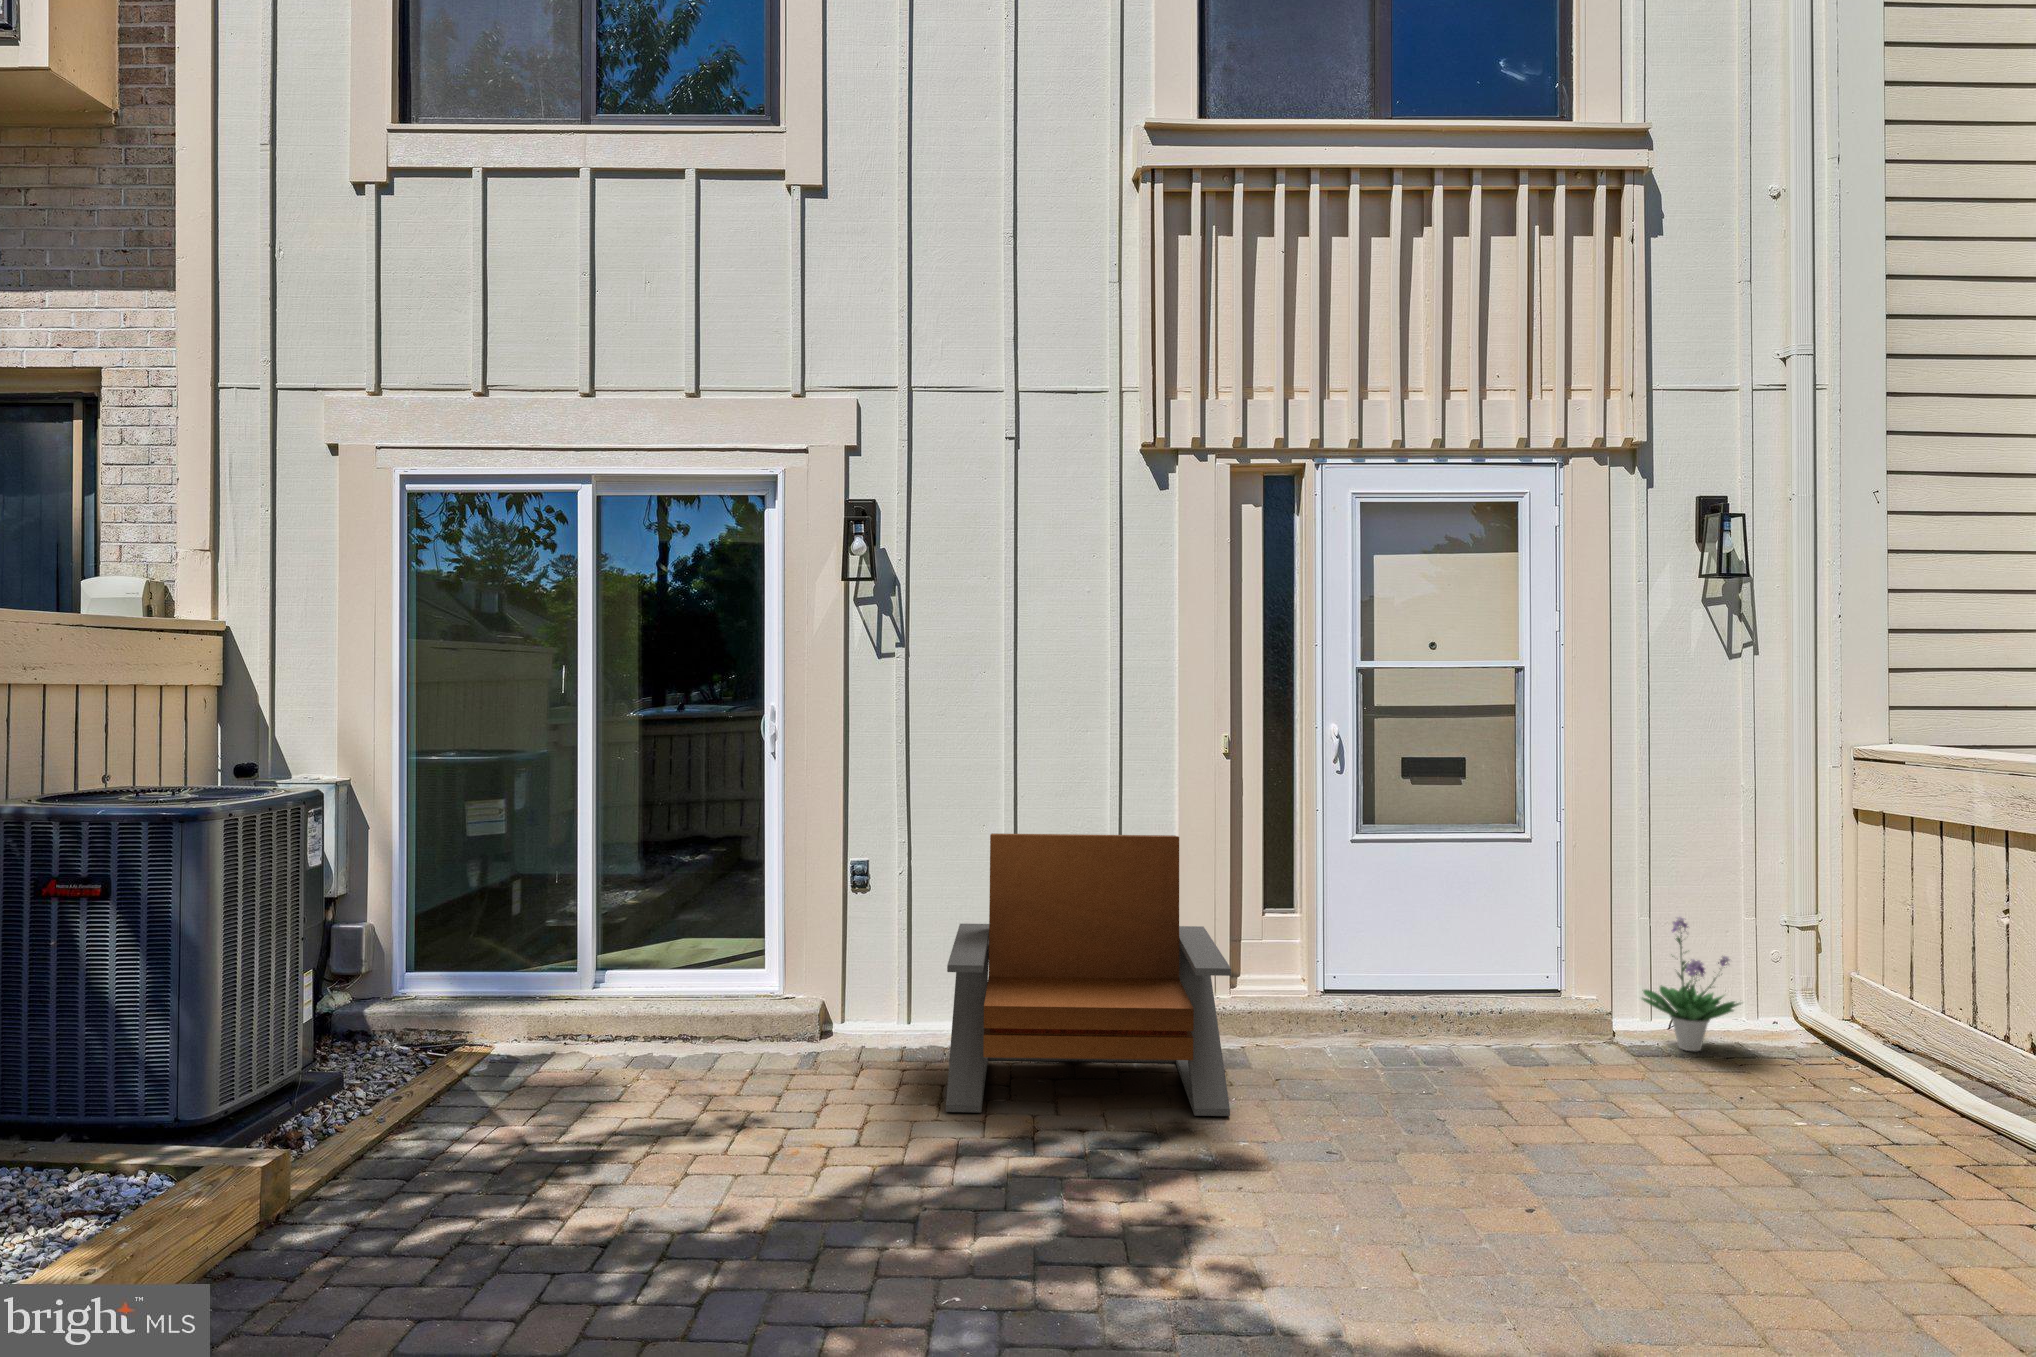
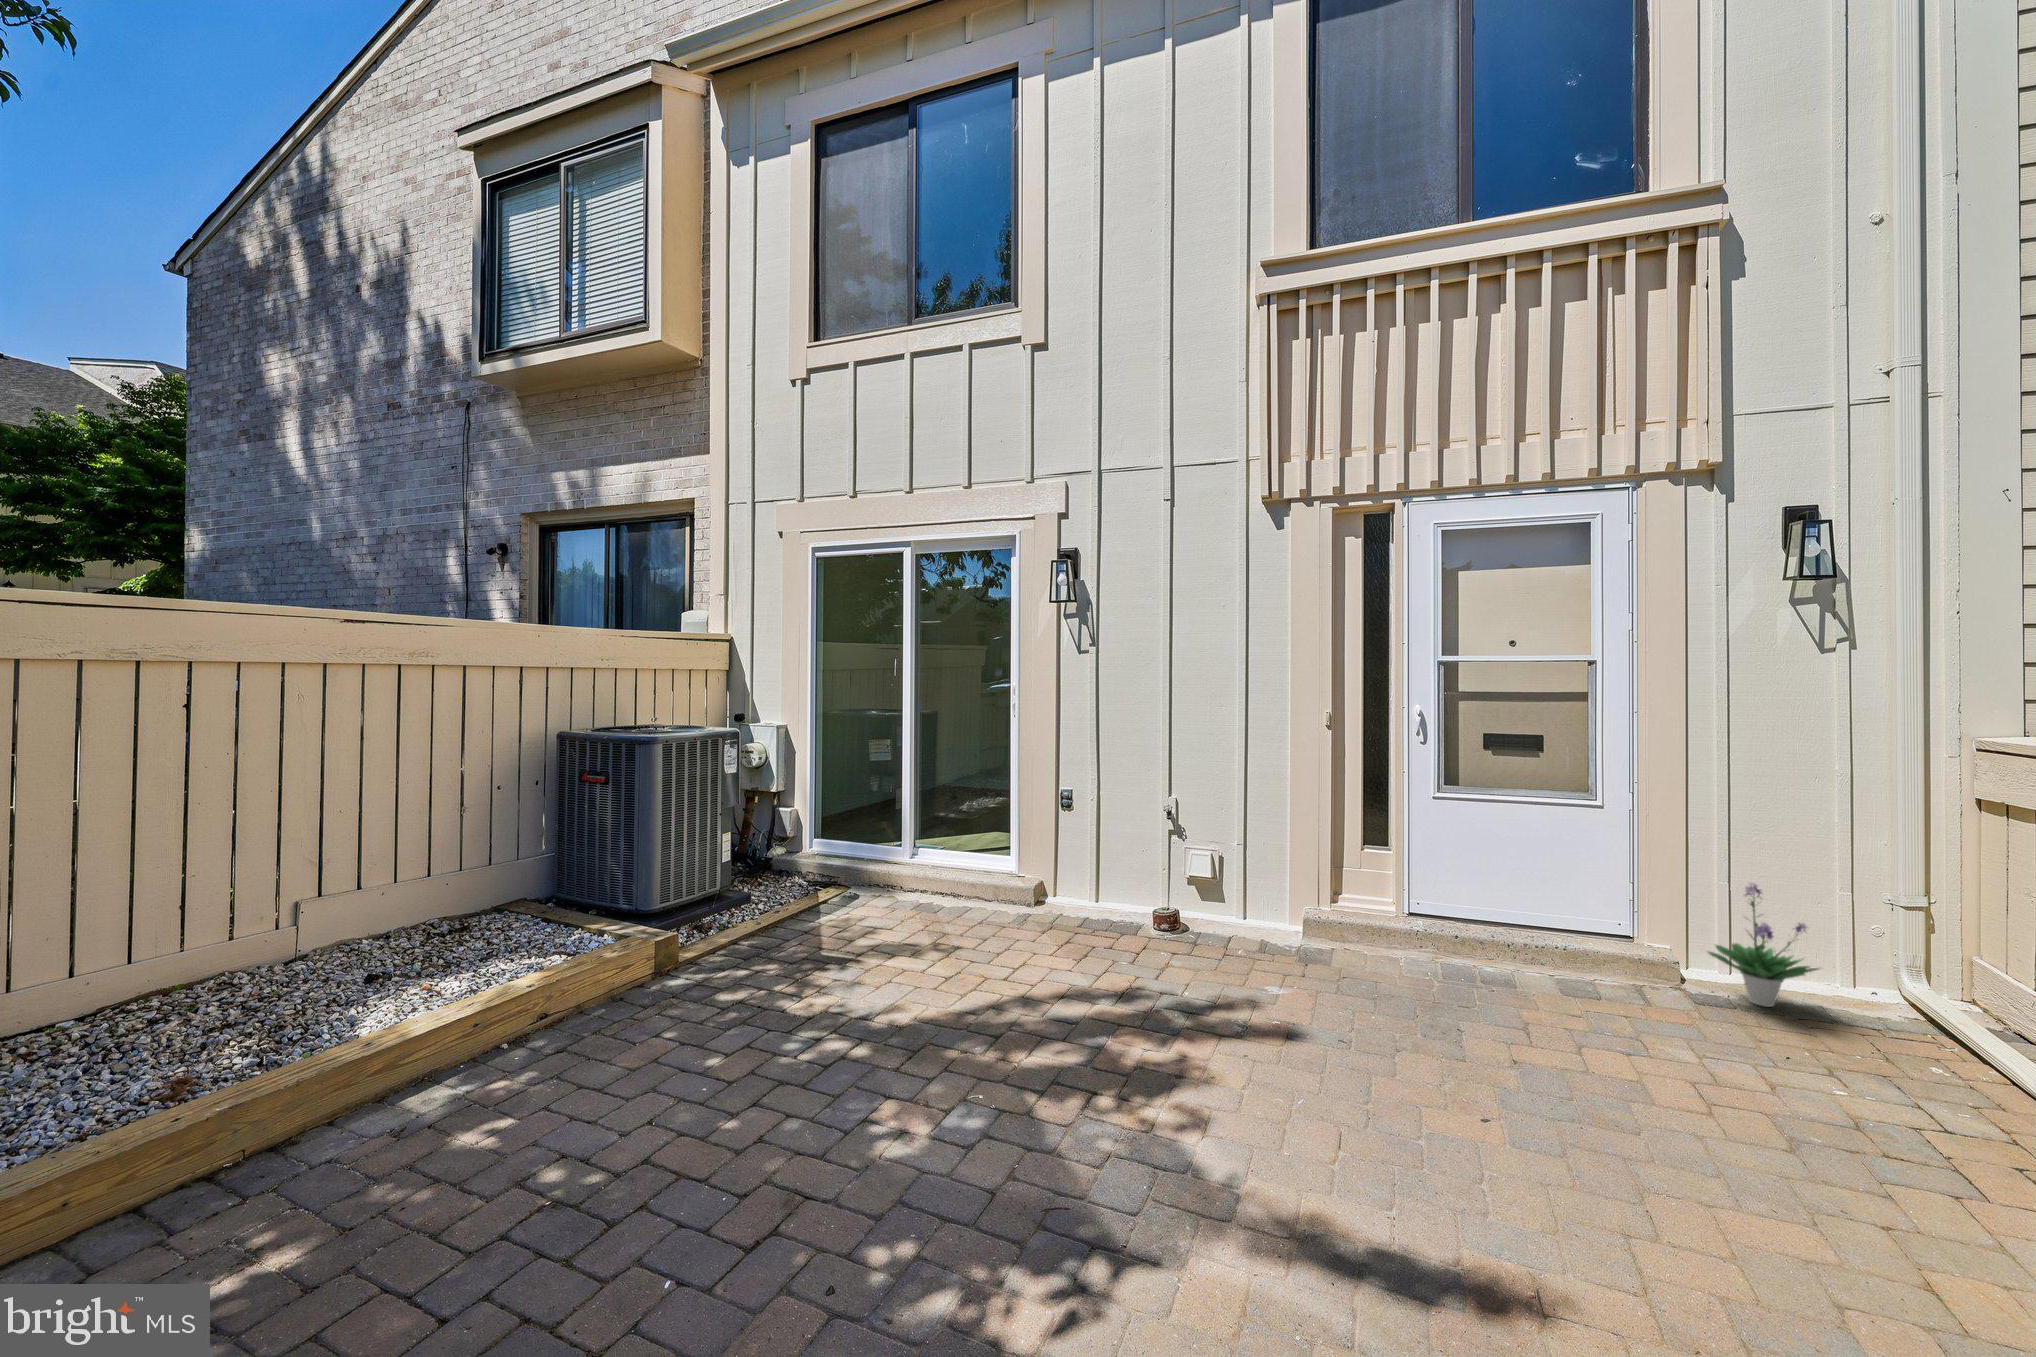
lounge chair: present [946,833,1231,1116] -> none [1076,776,1302,1001]

